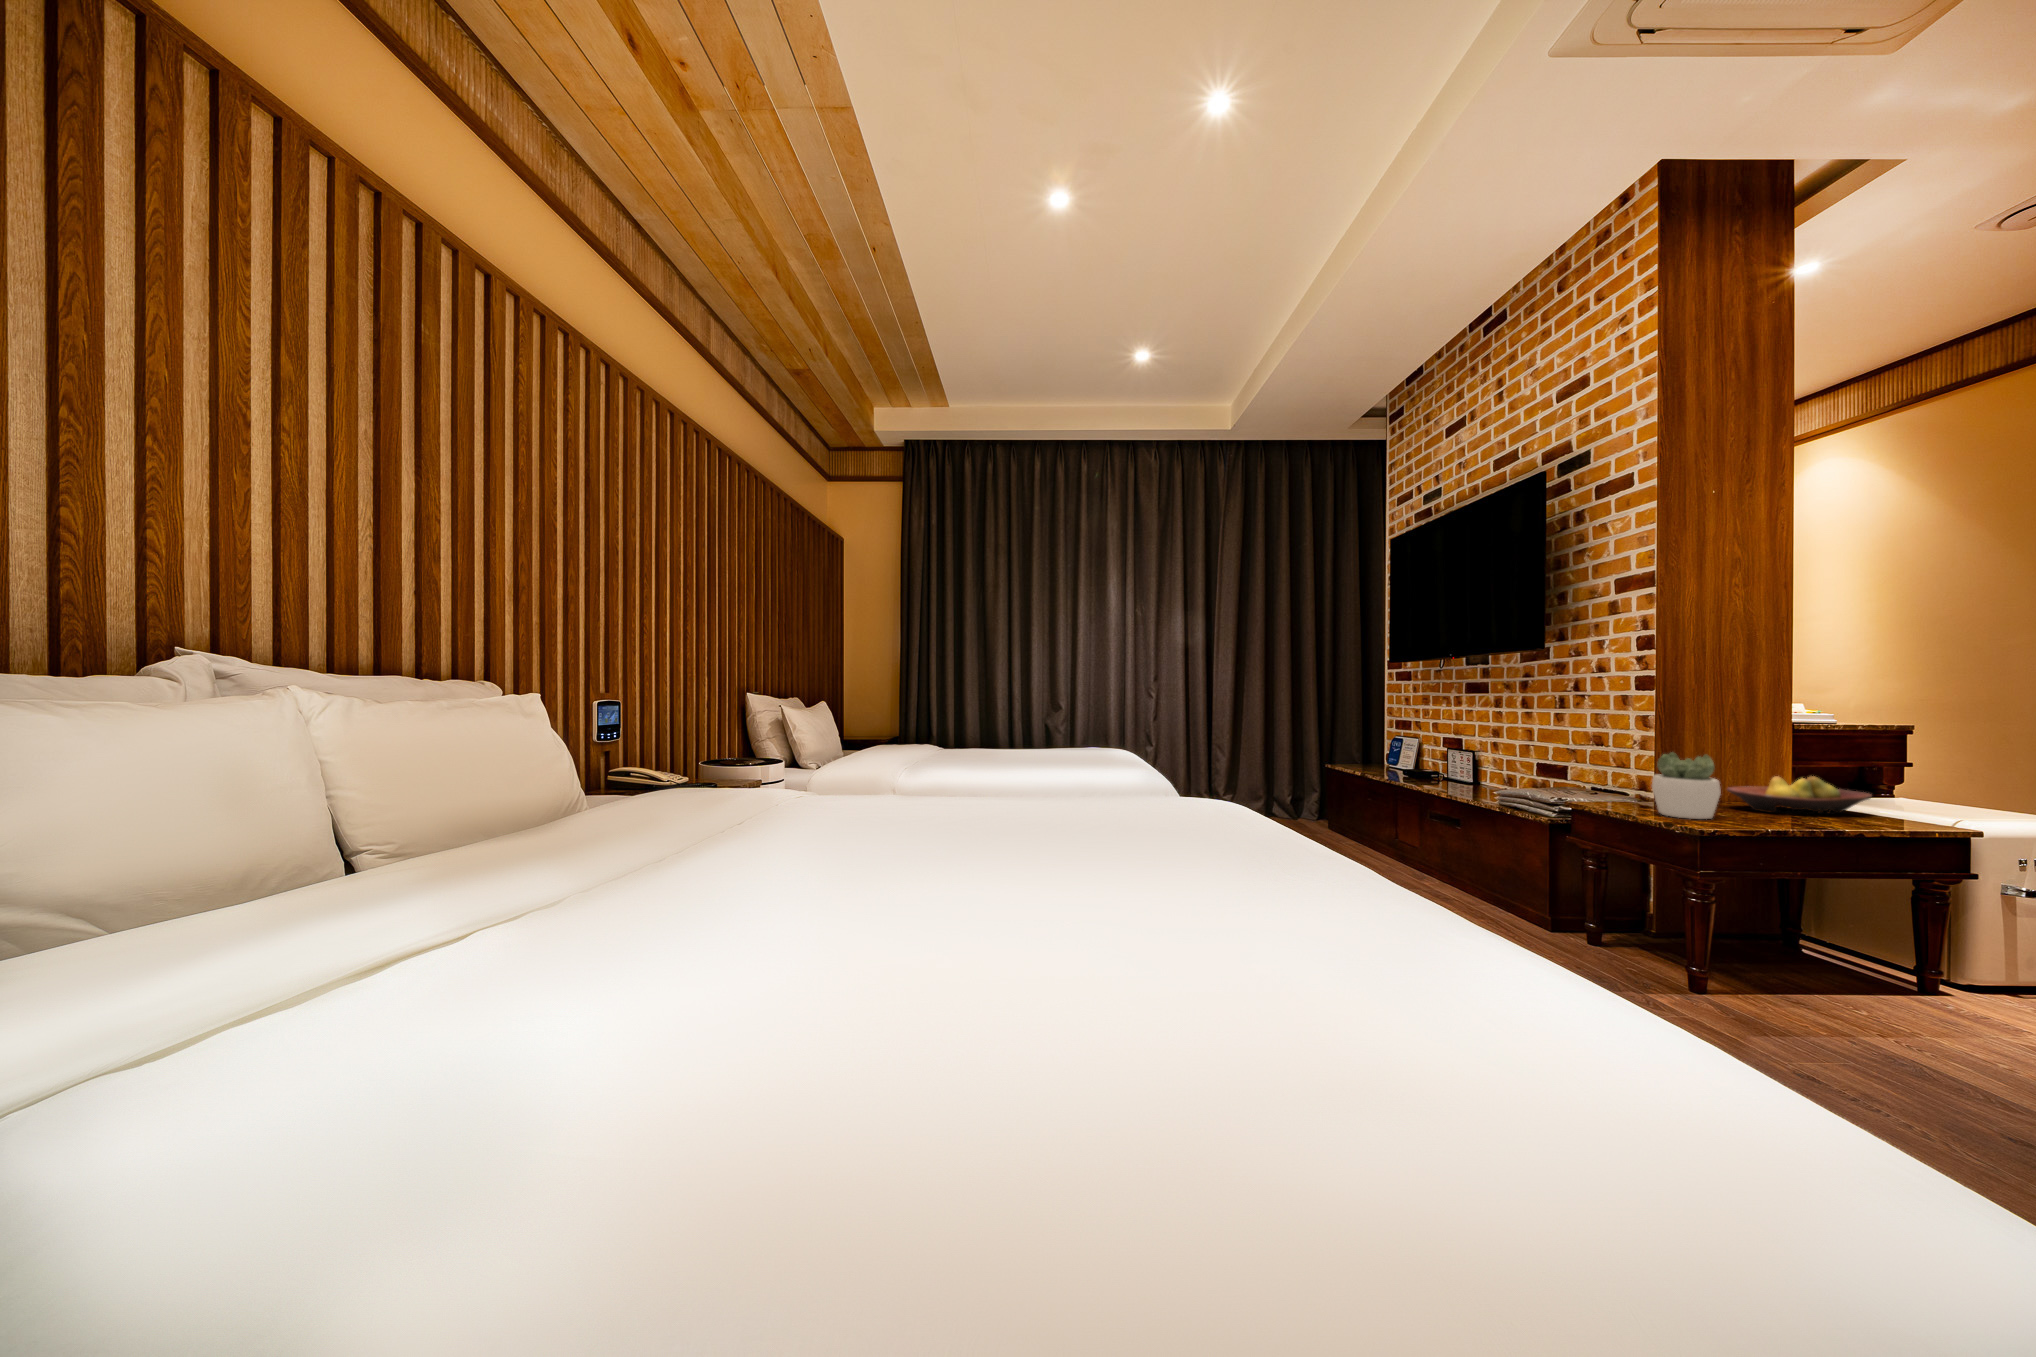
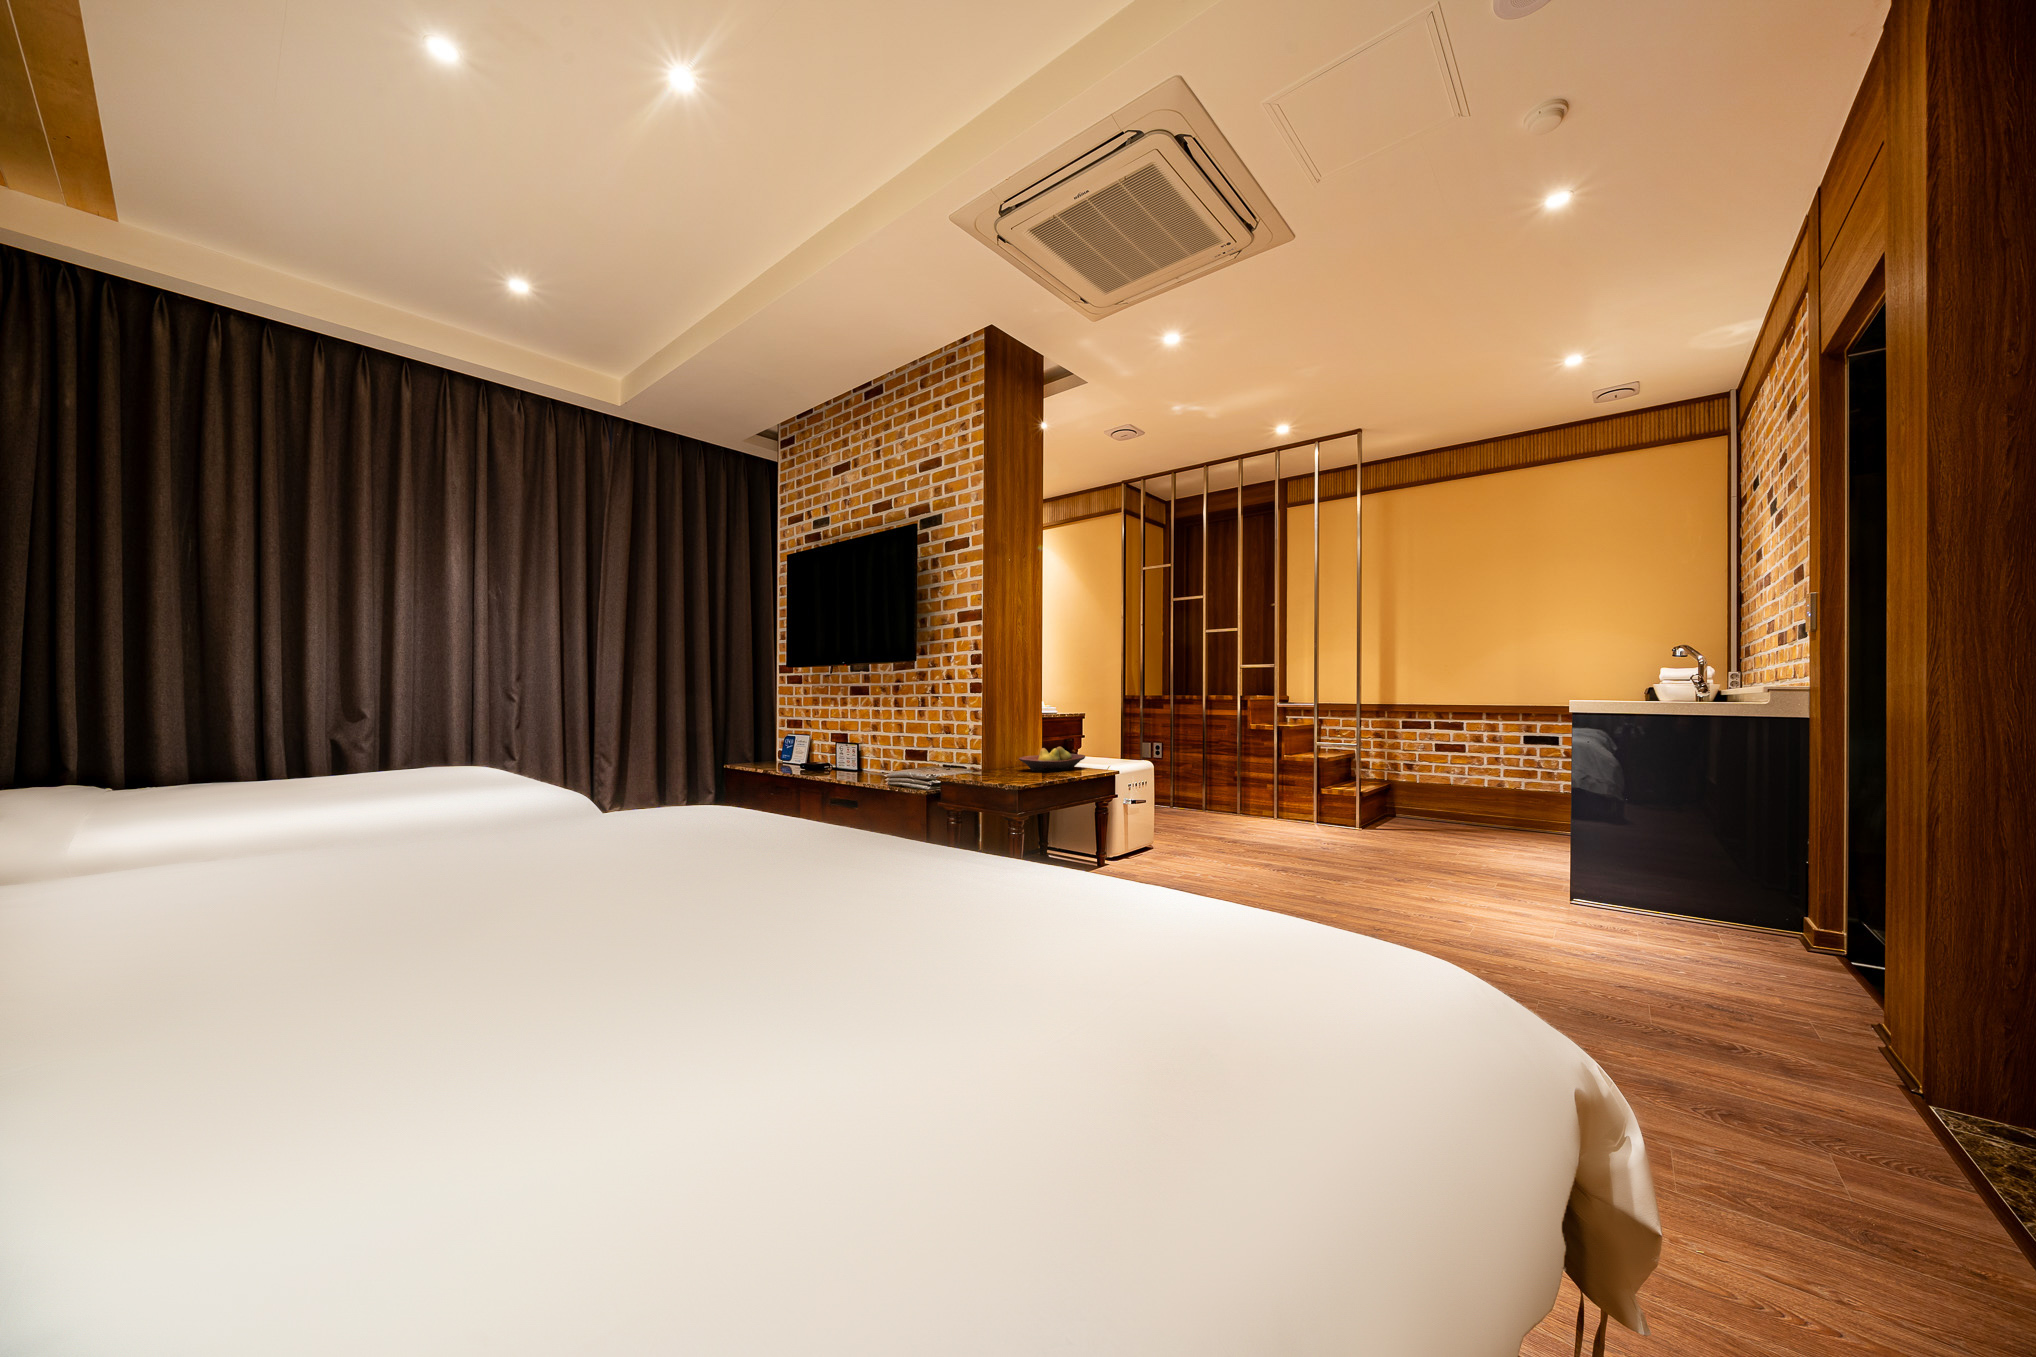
succulent plant: present [1652,753,1721,819] -> none [983,736,1019,780]

